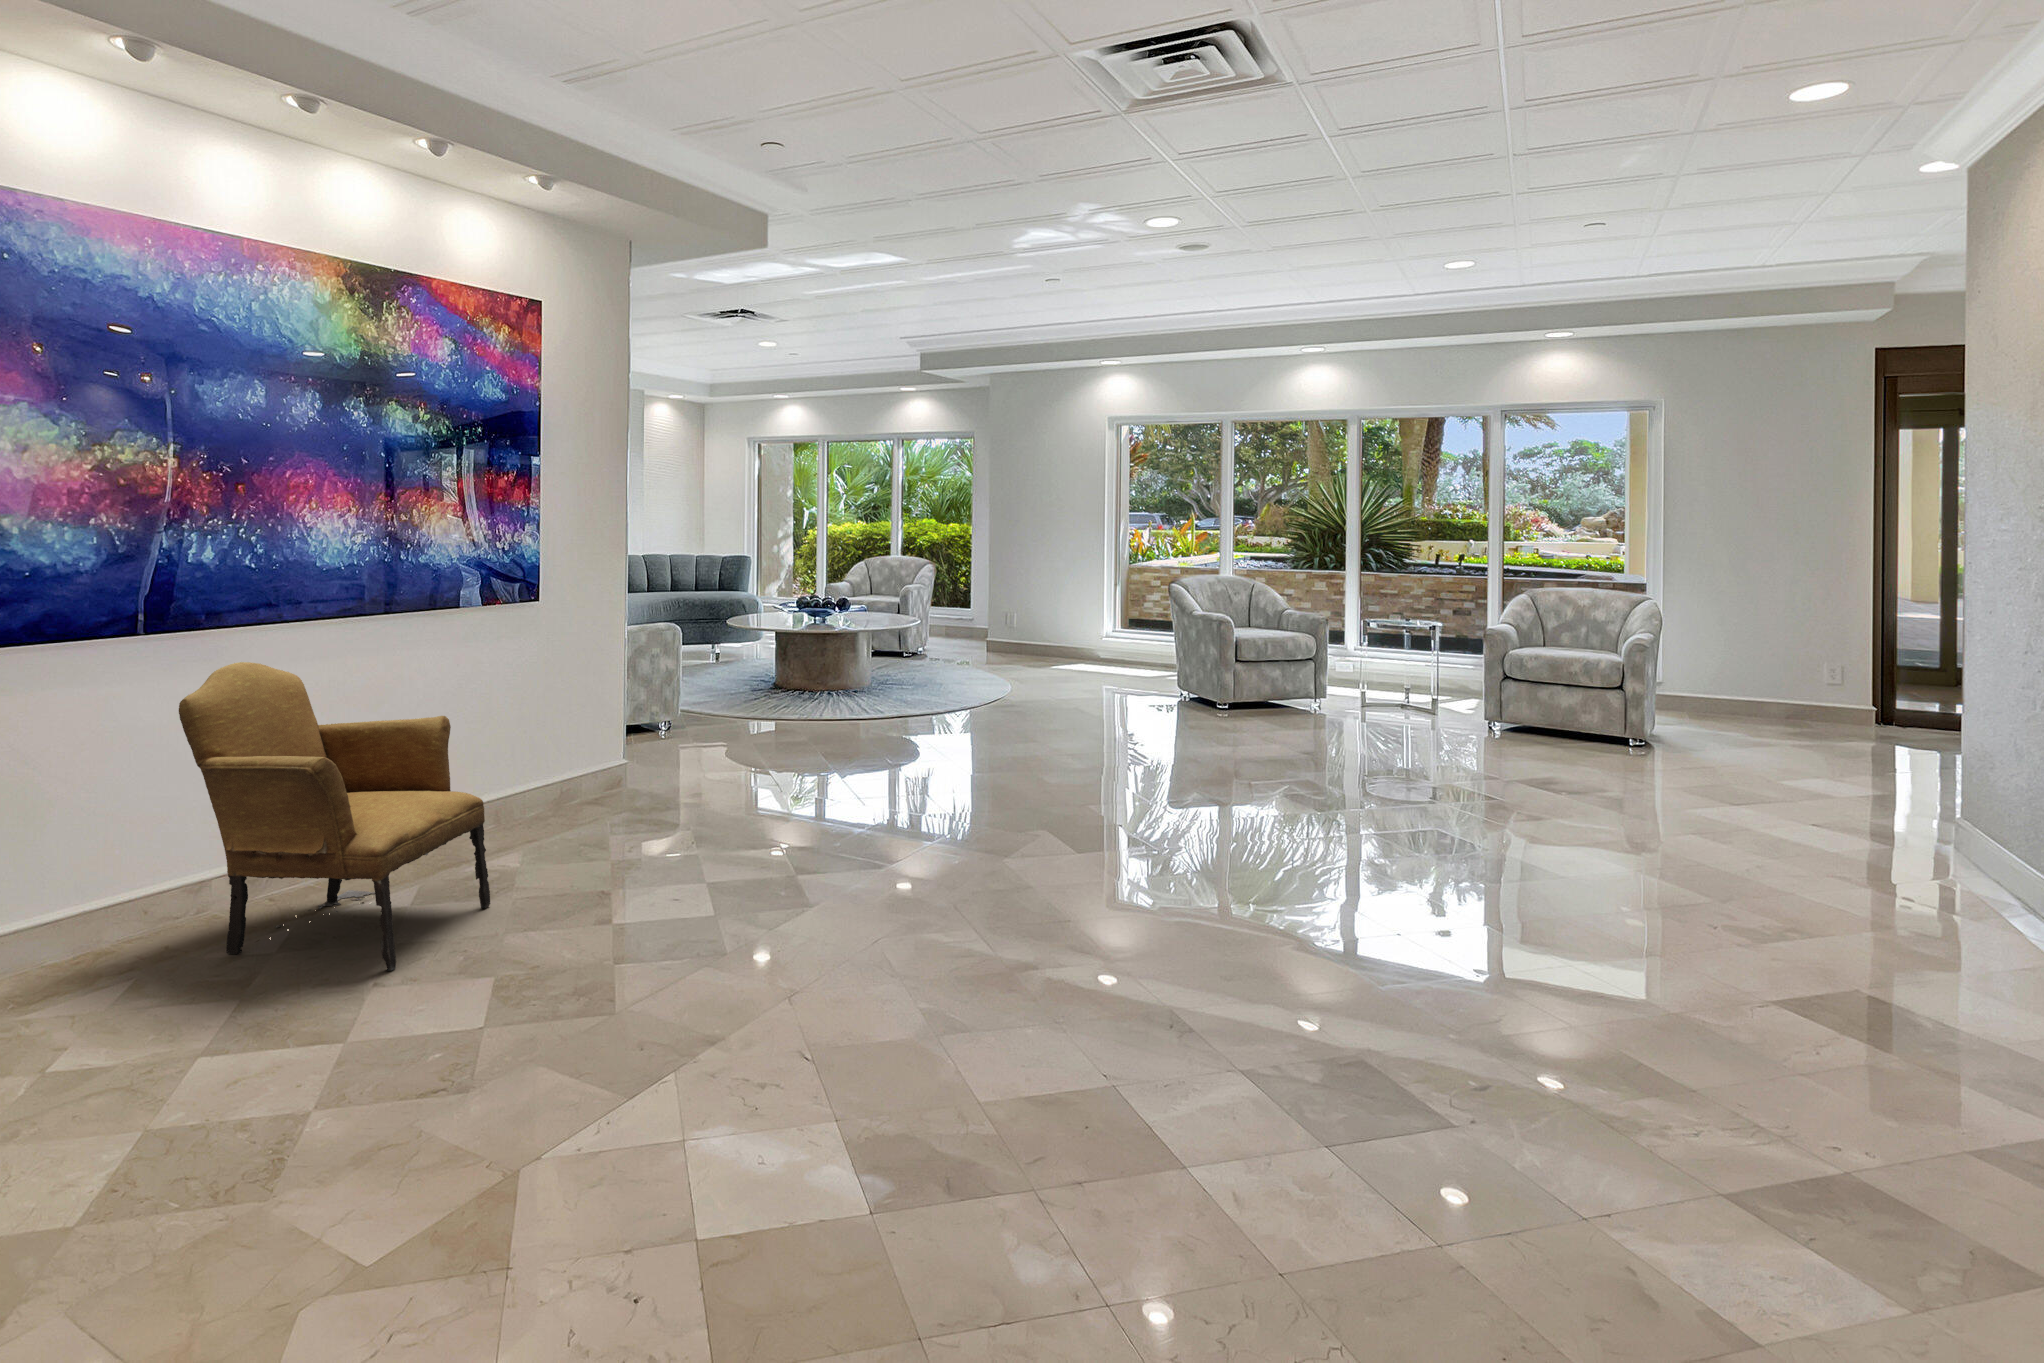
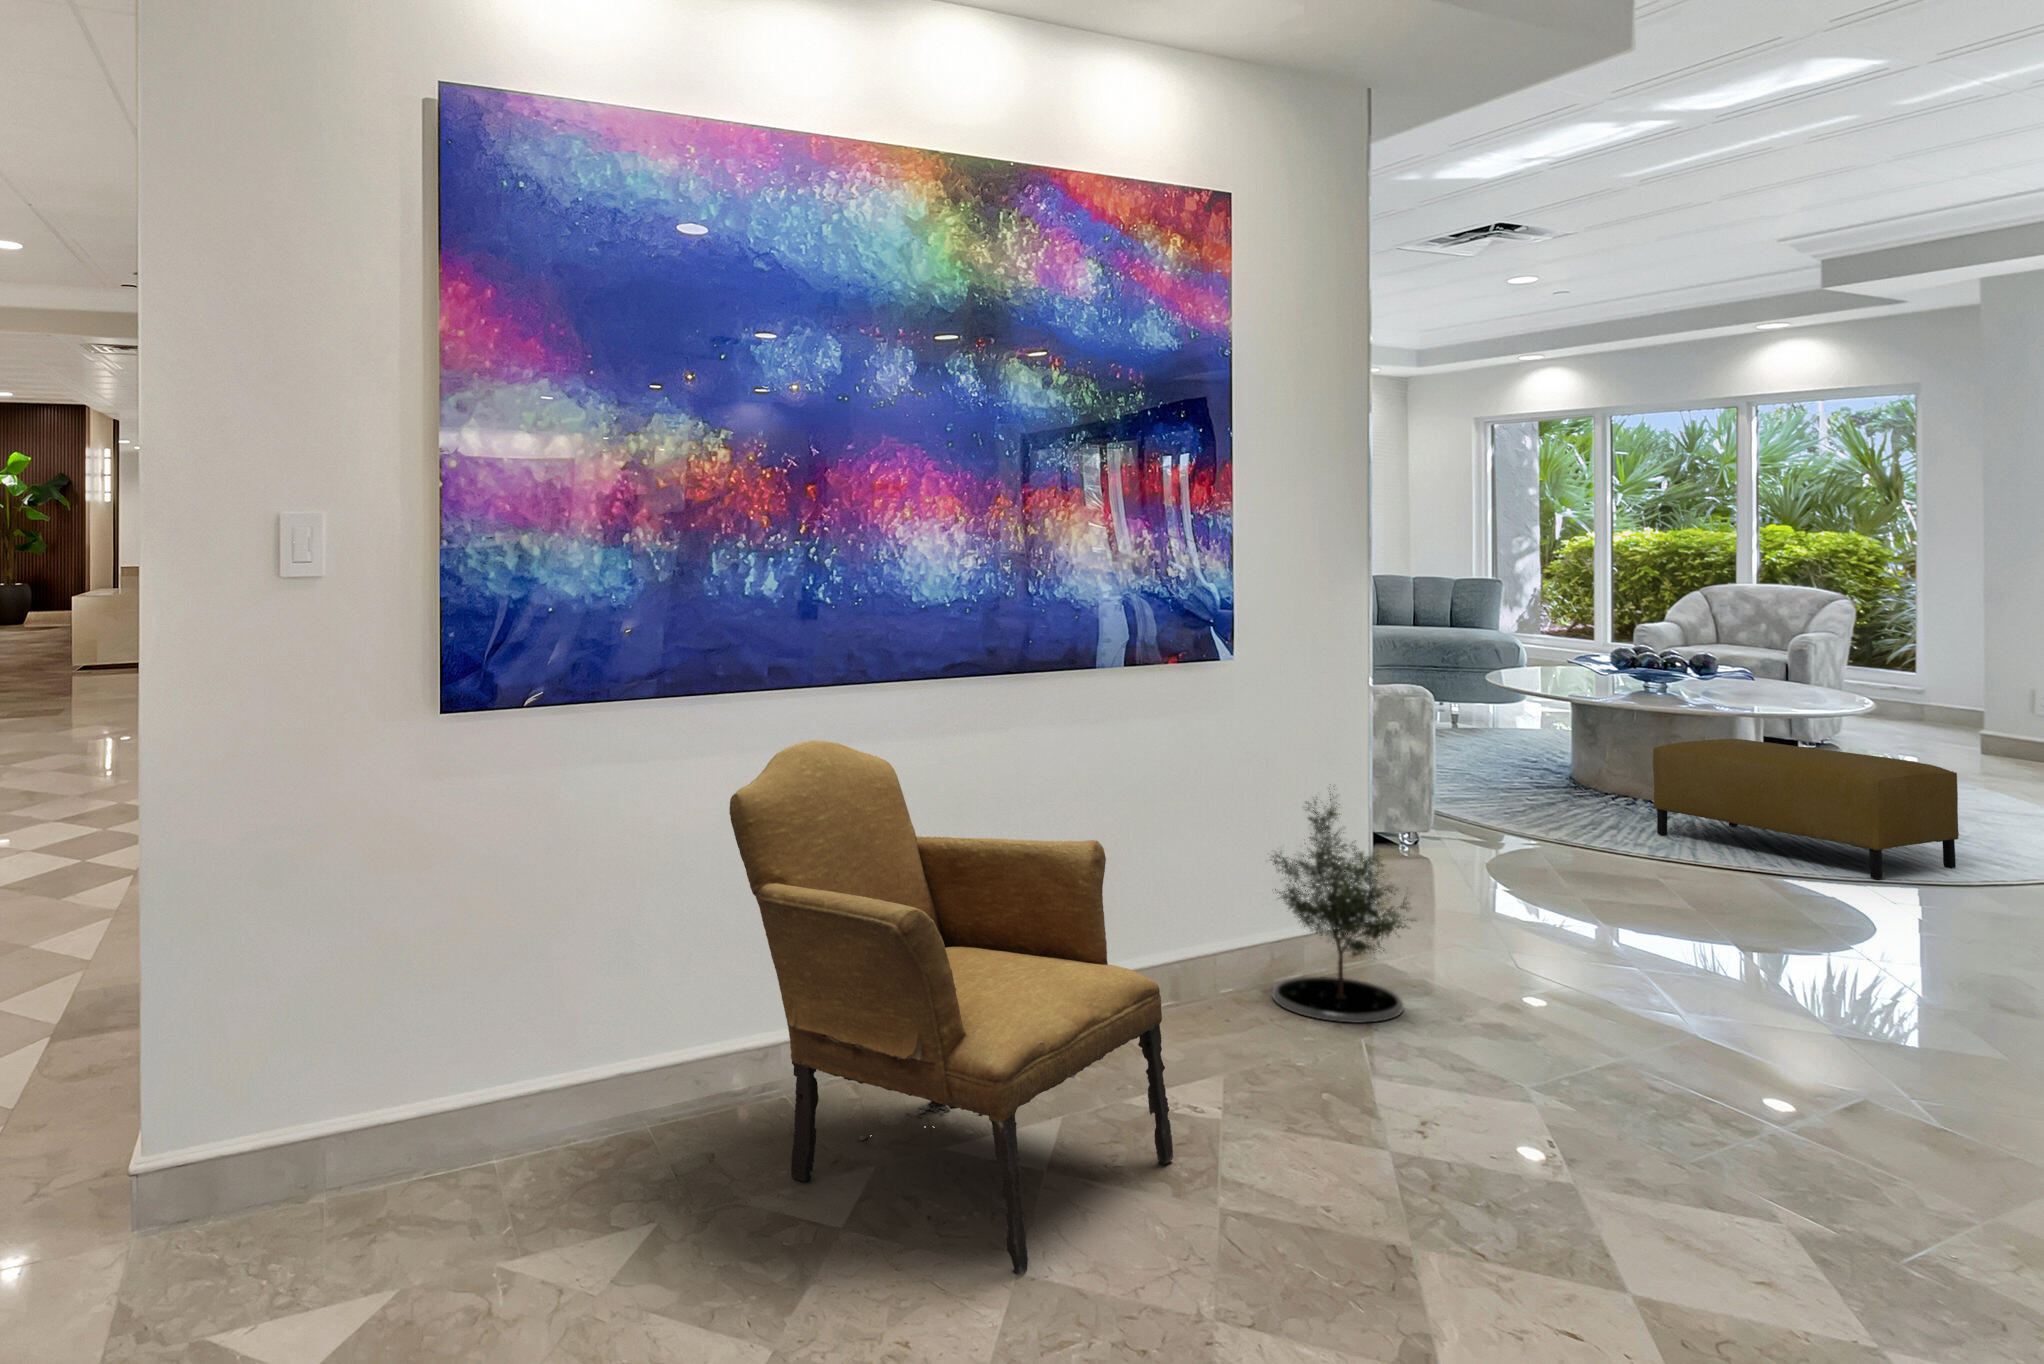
ottoman: none [812,649,959,724] -> present [1653,739,1959,879]
potted tree: none [560,679,651,827] -> present [1270,786,1416,1023]

